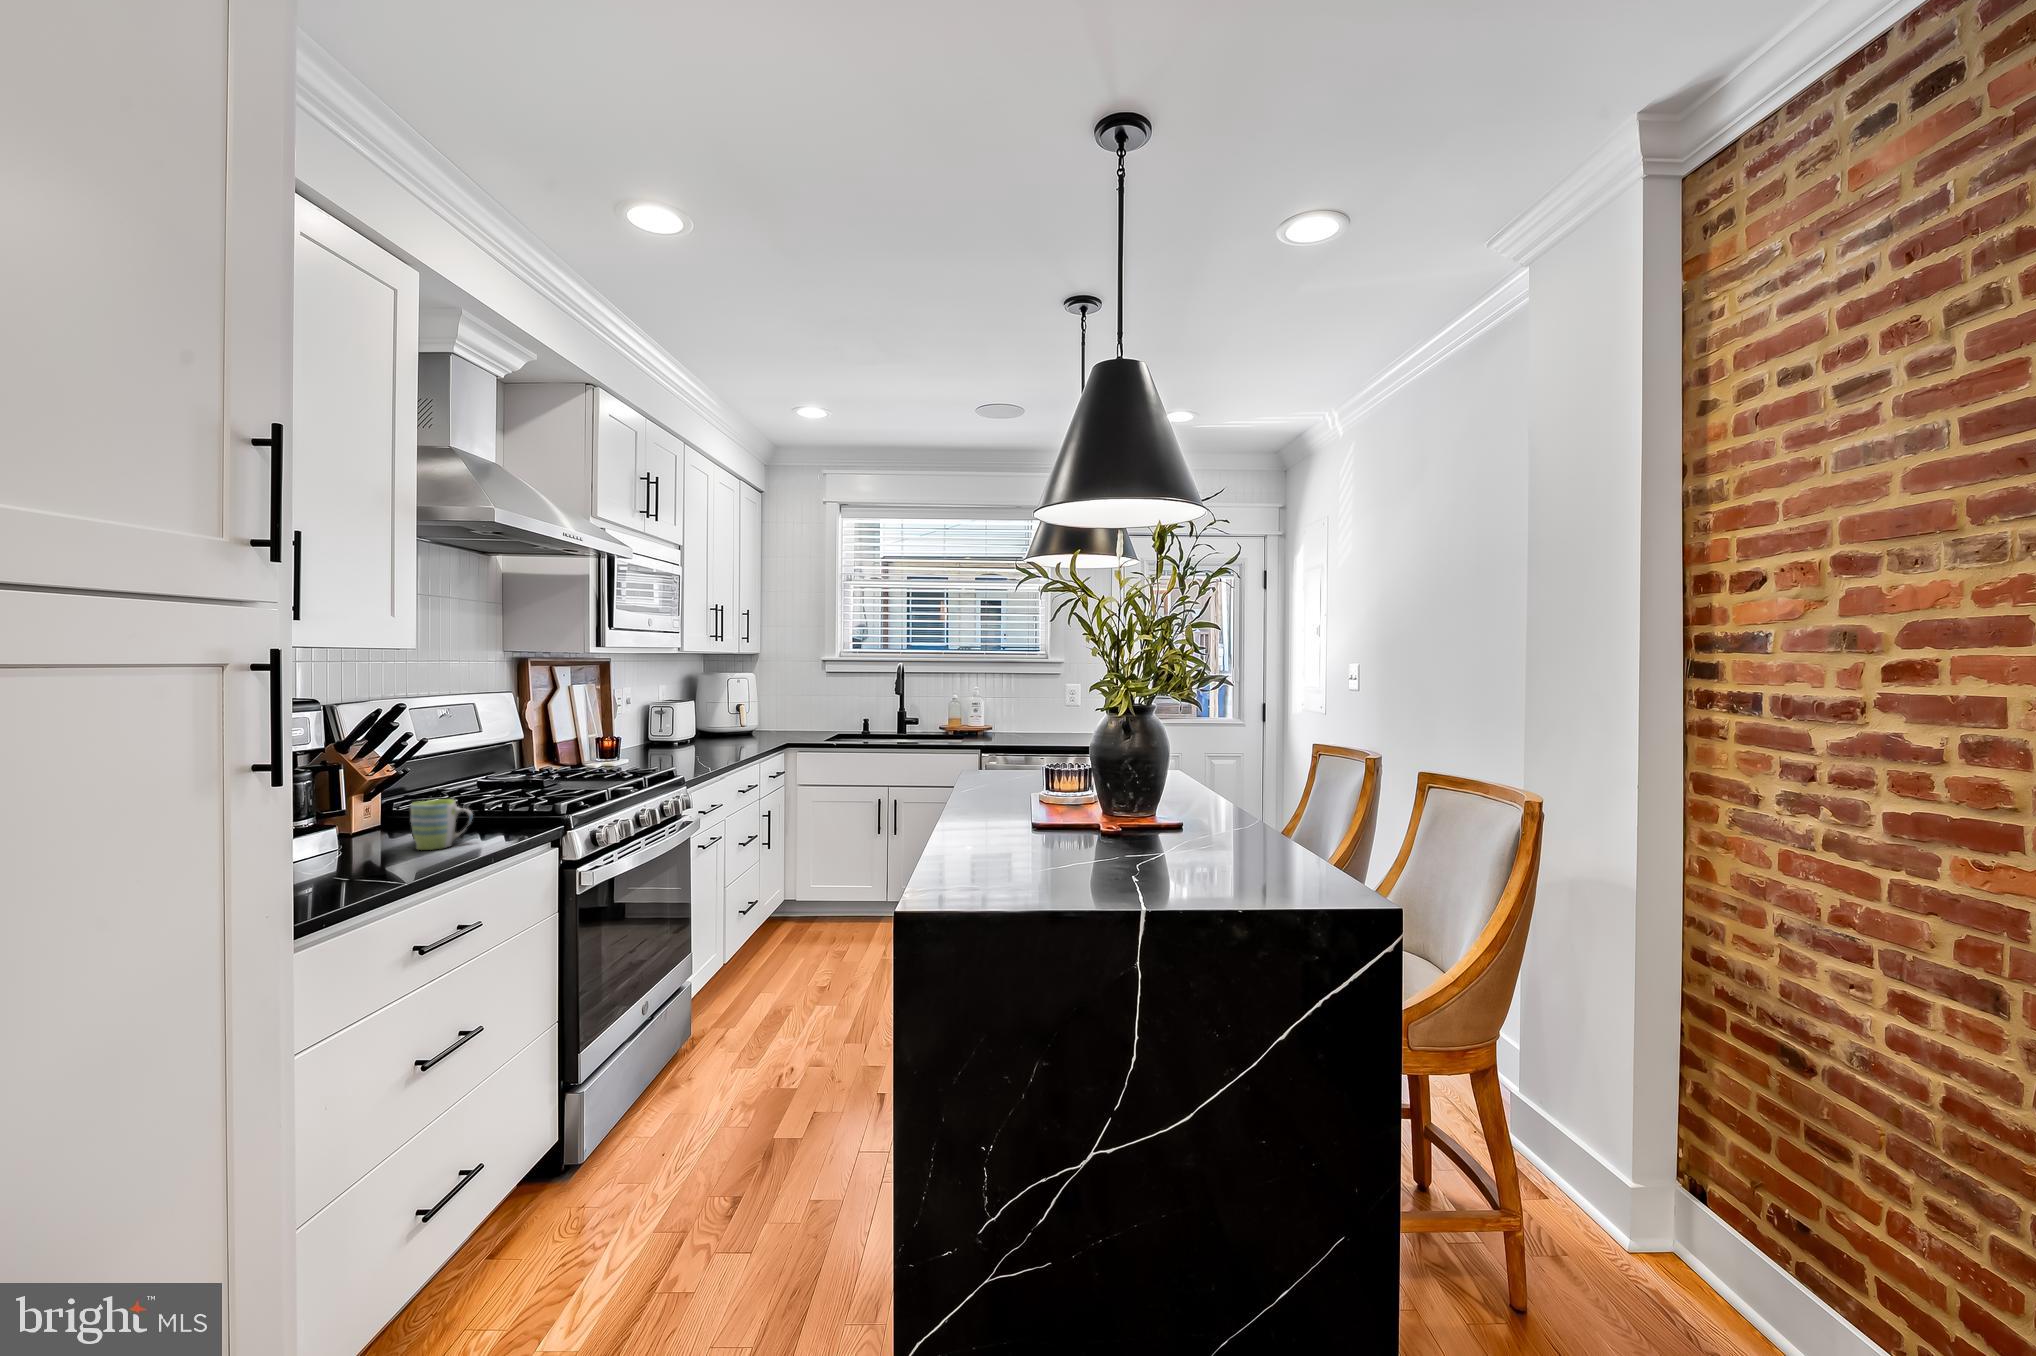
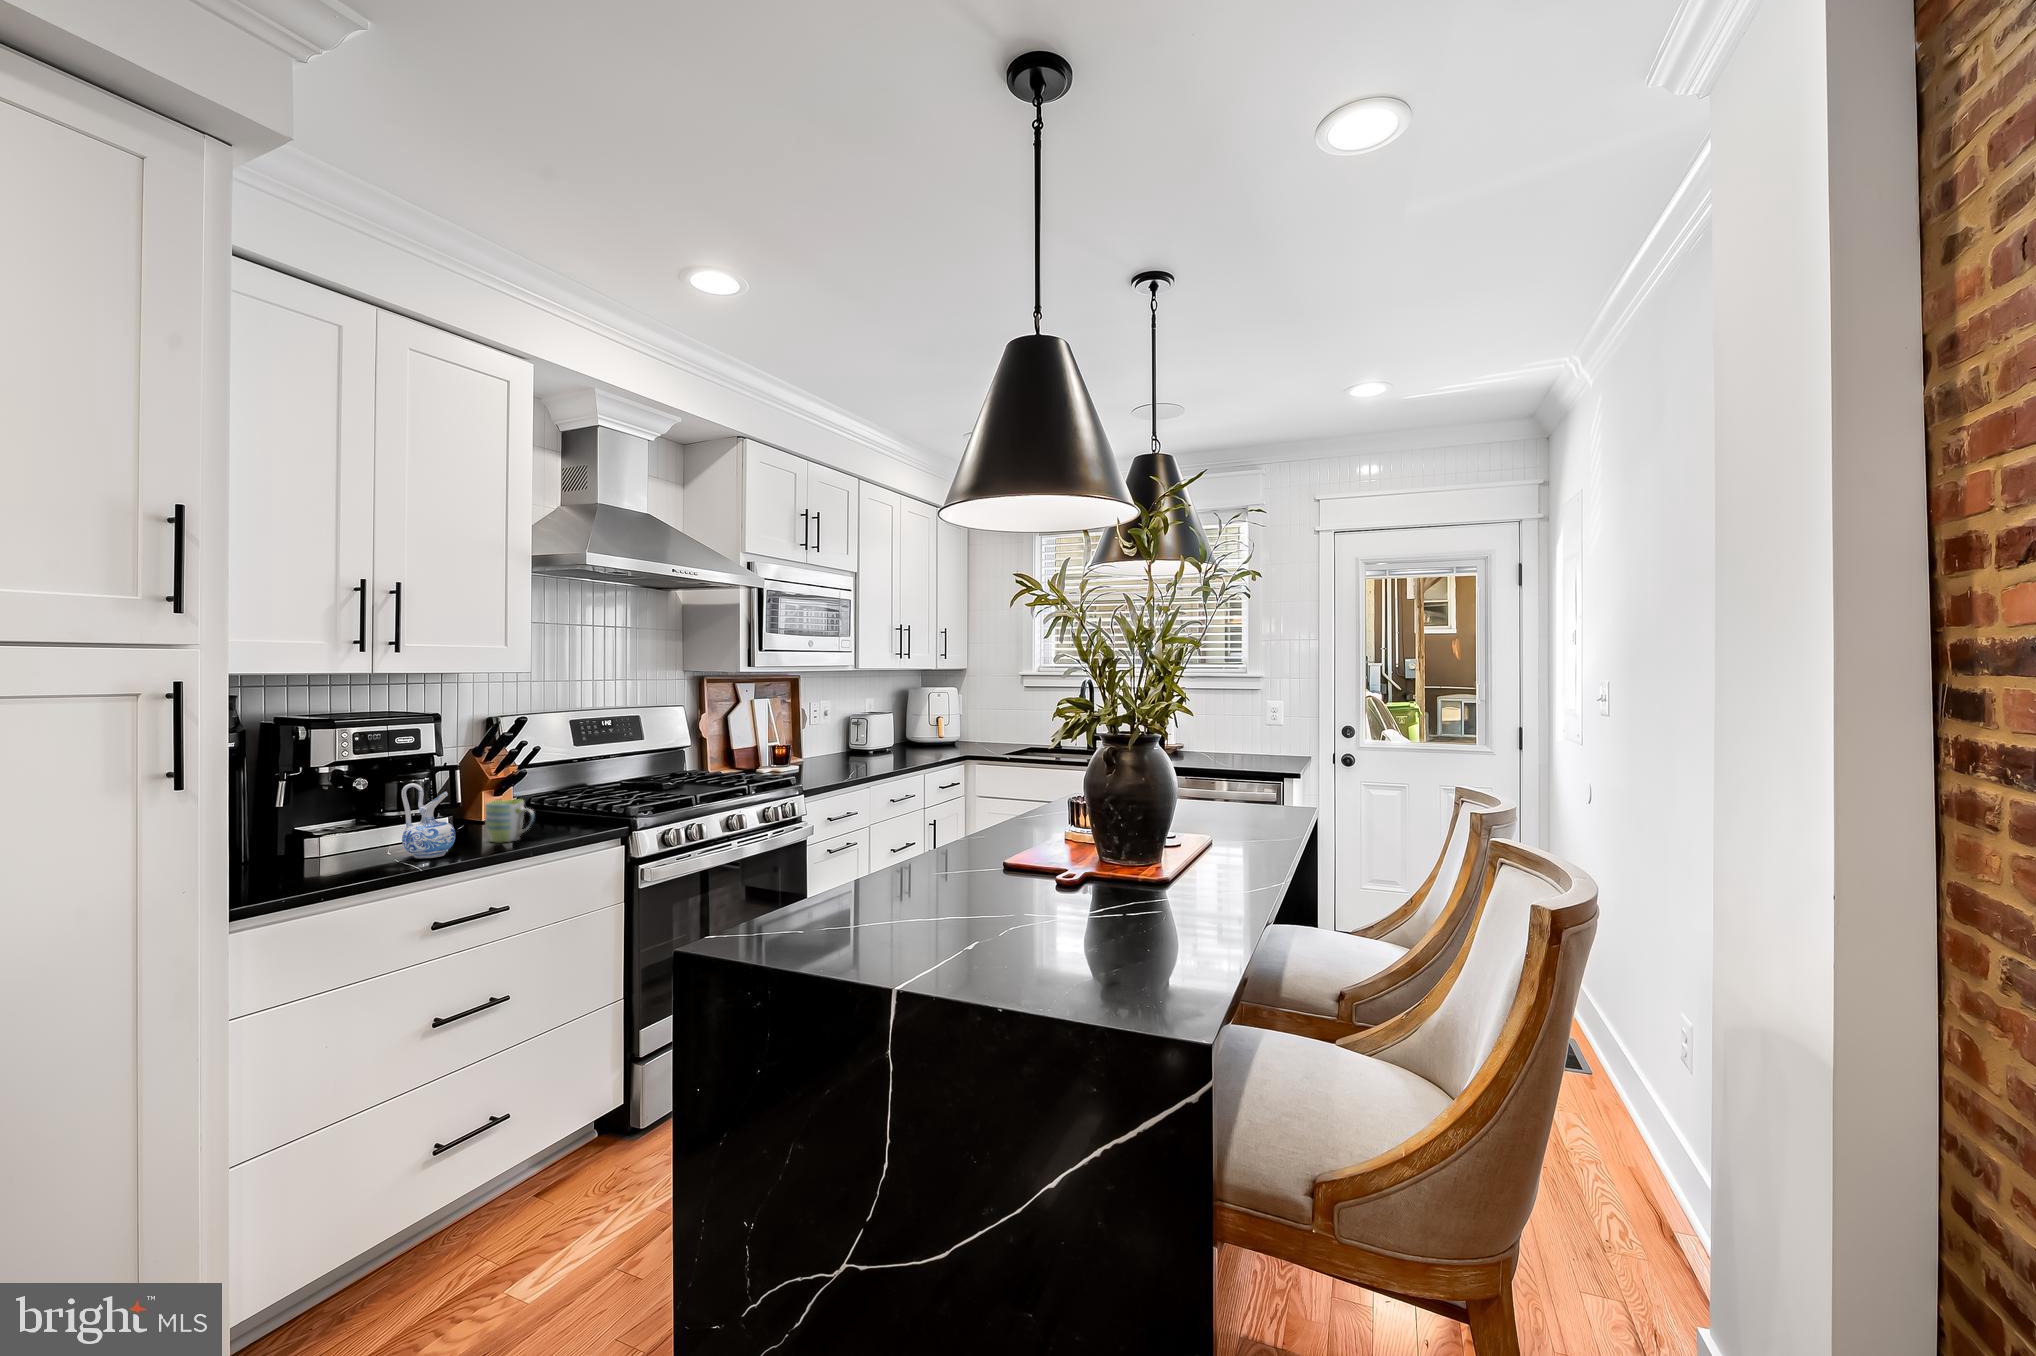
ceramic pitcher: none [343,784,408,872] -> present [402,783,455,858]

